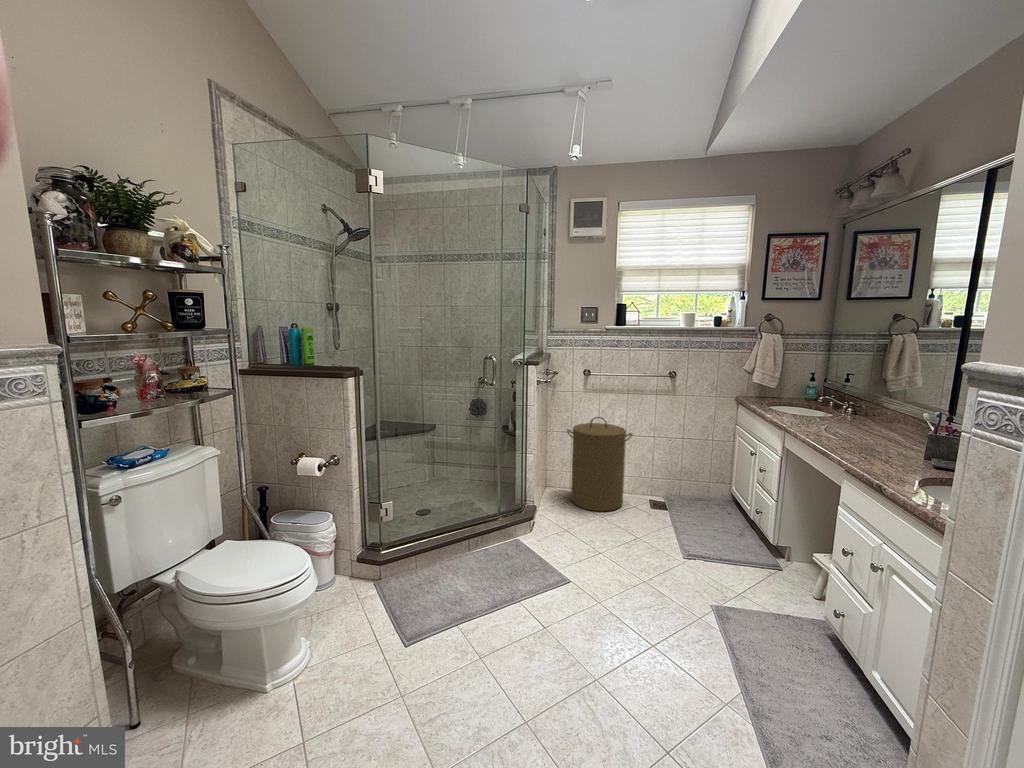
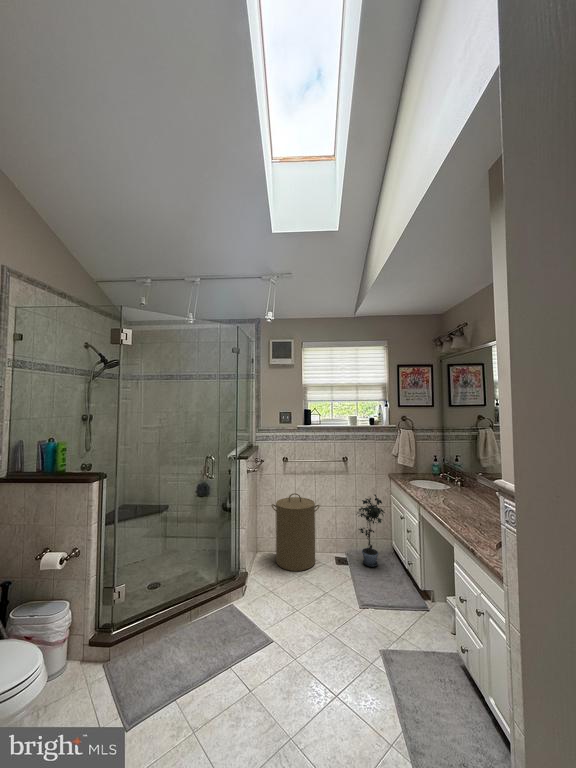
potted plant: none [682,423,728,515] -> present [356,495,385,567]

